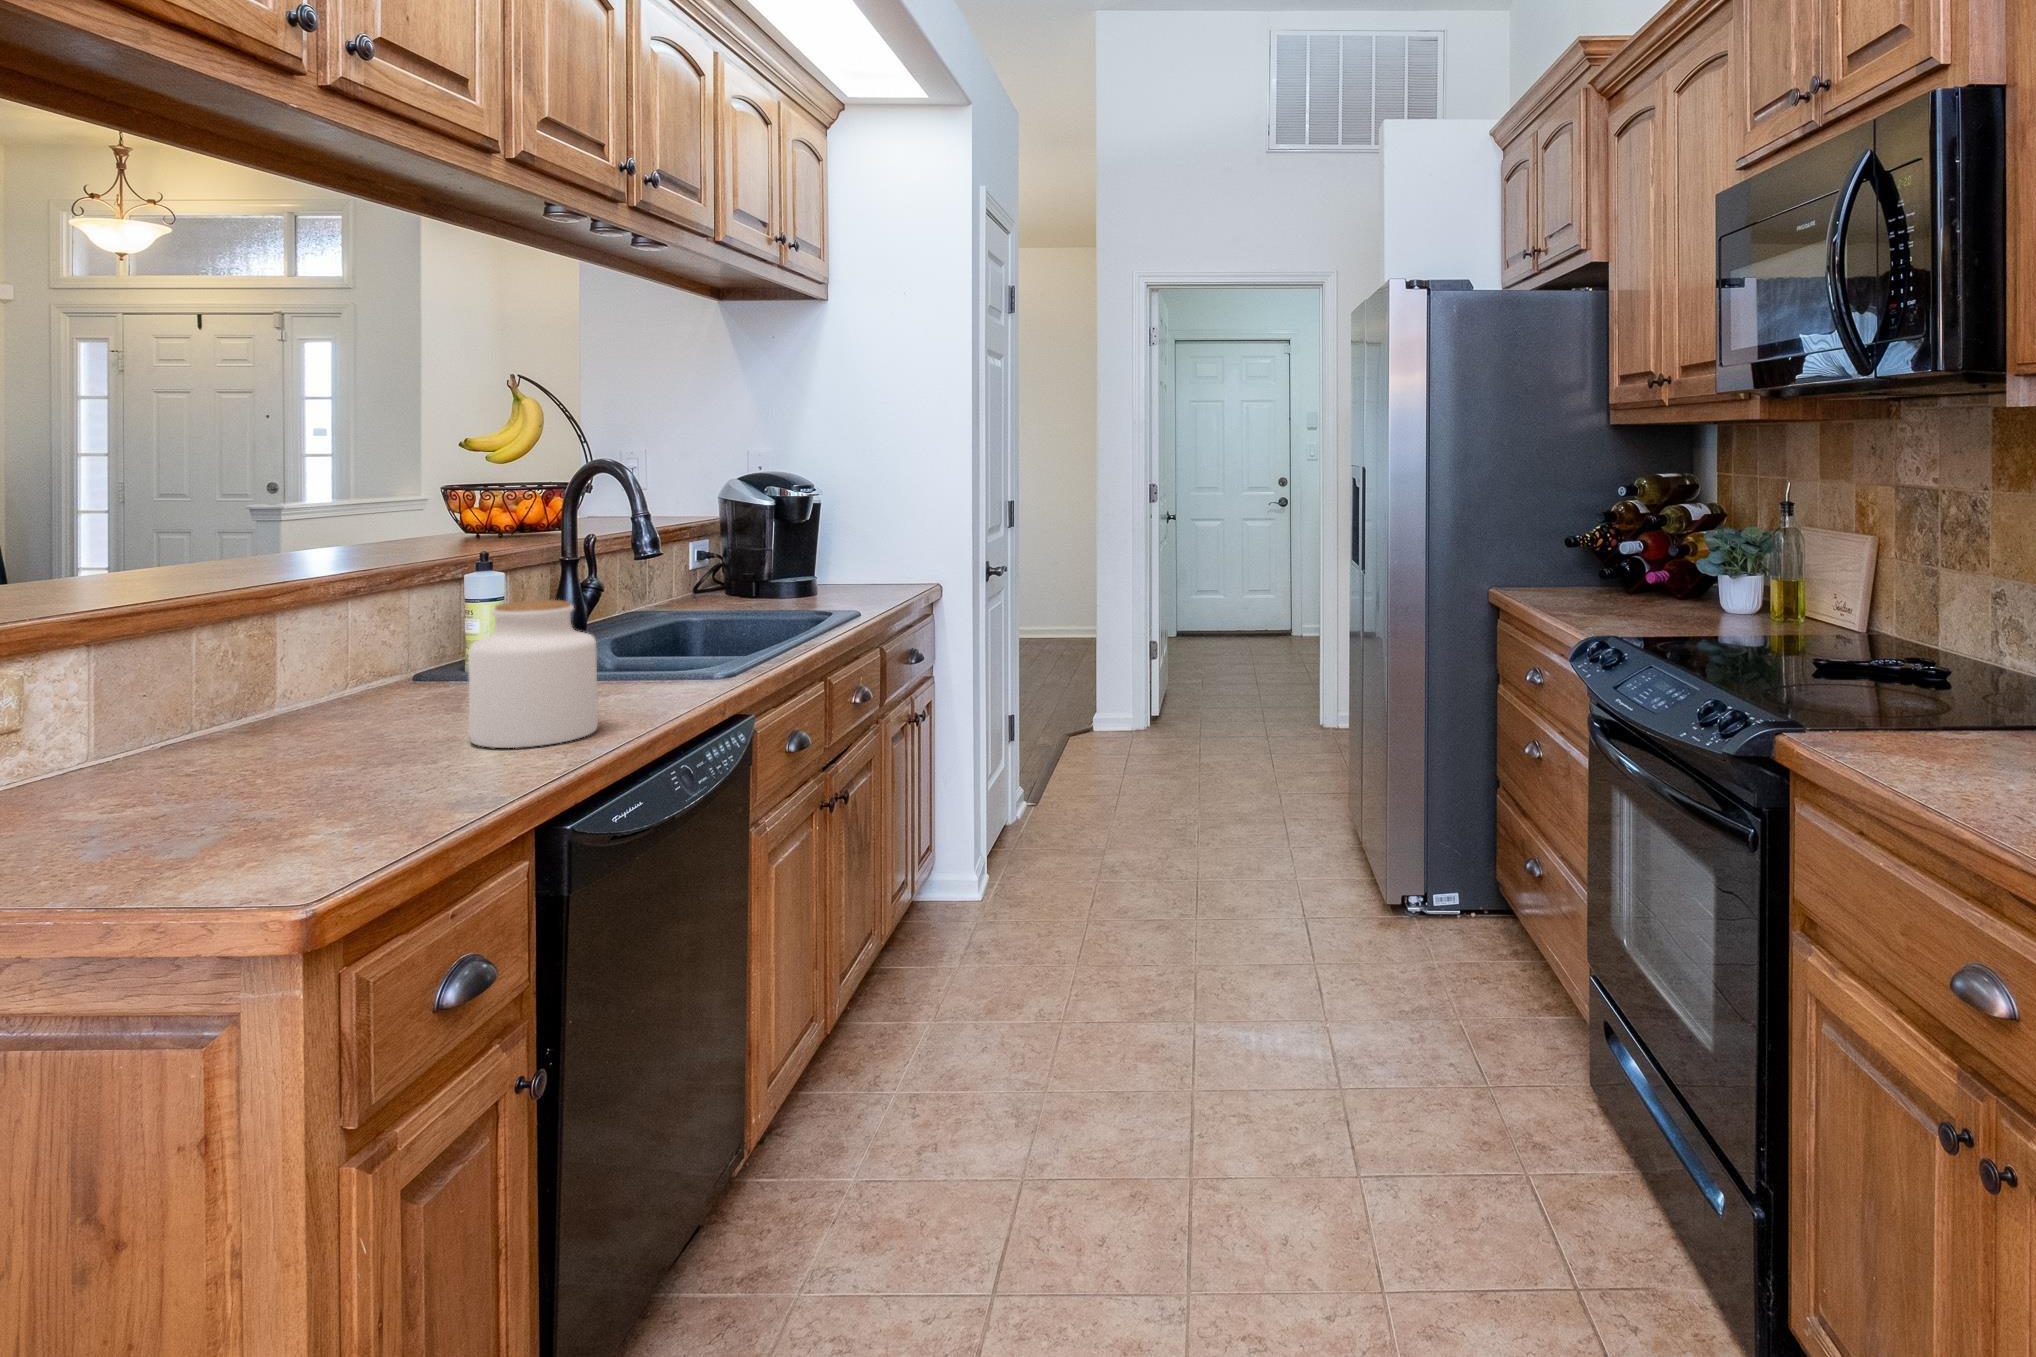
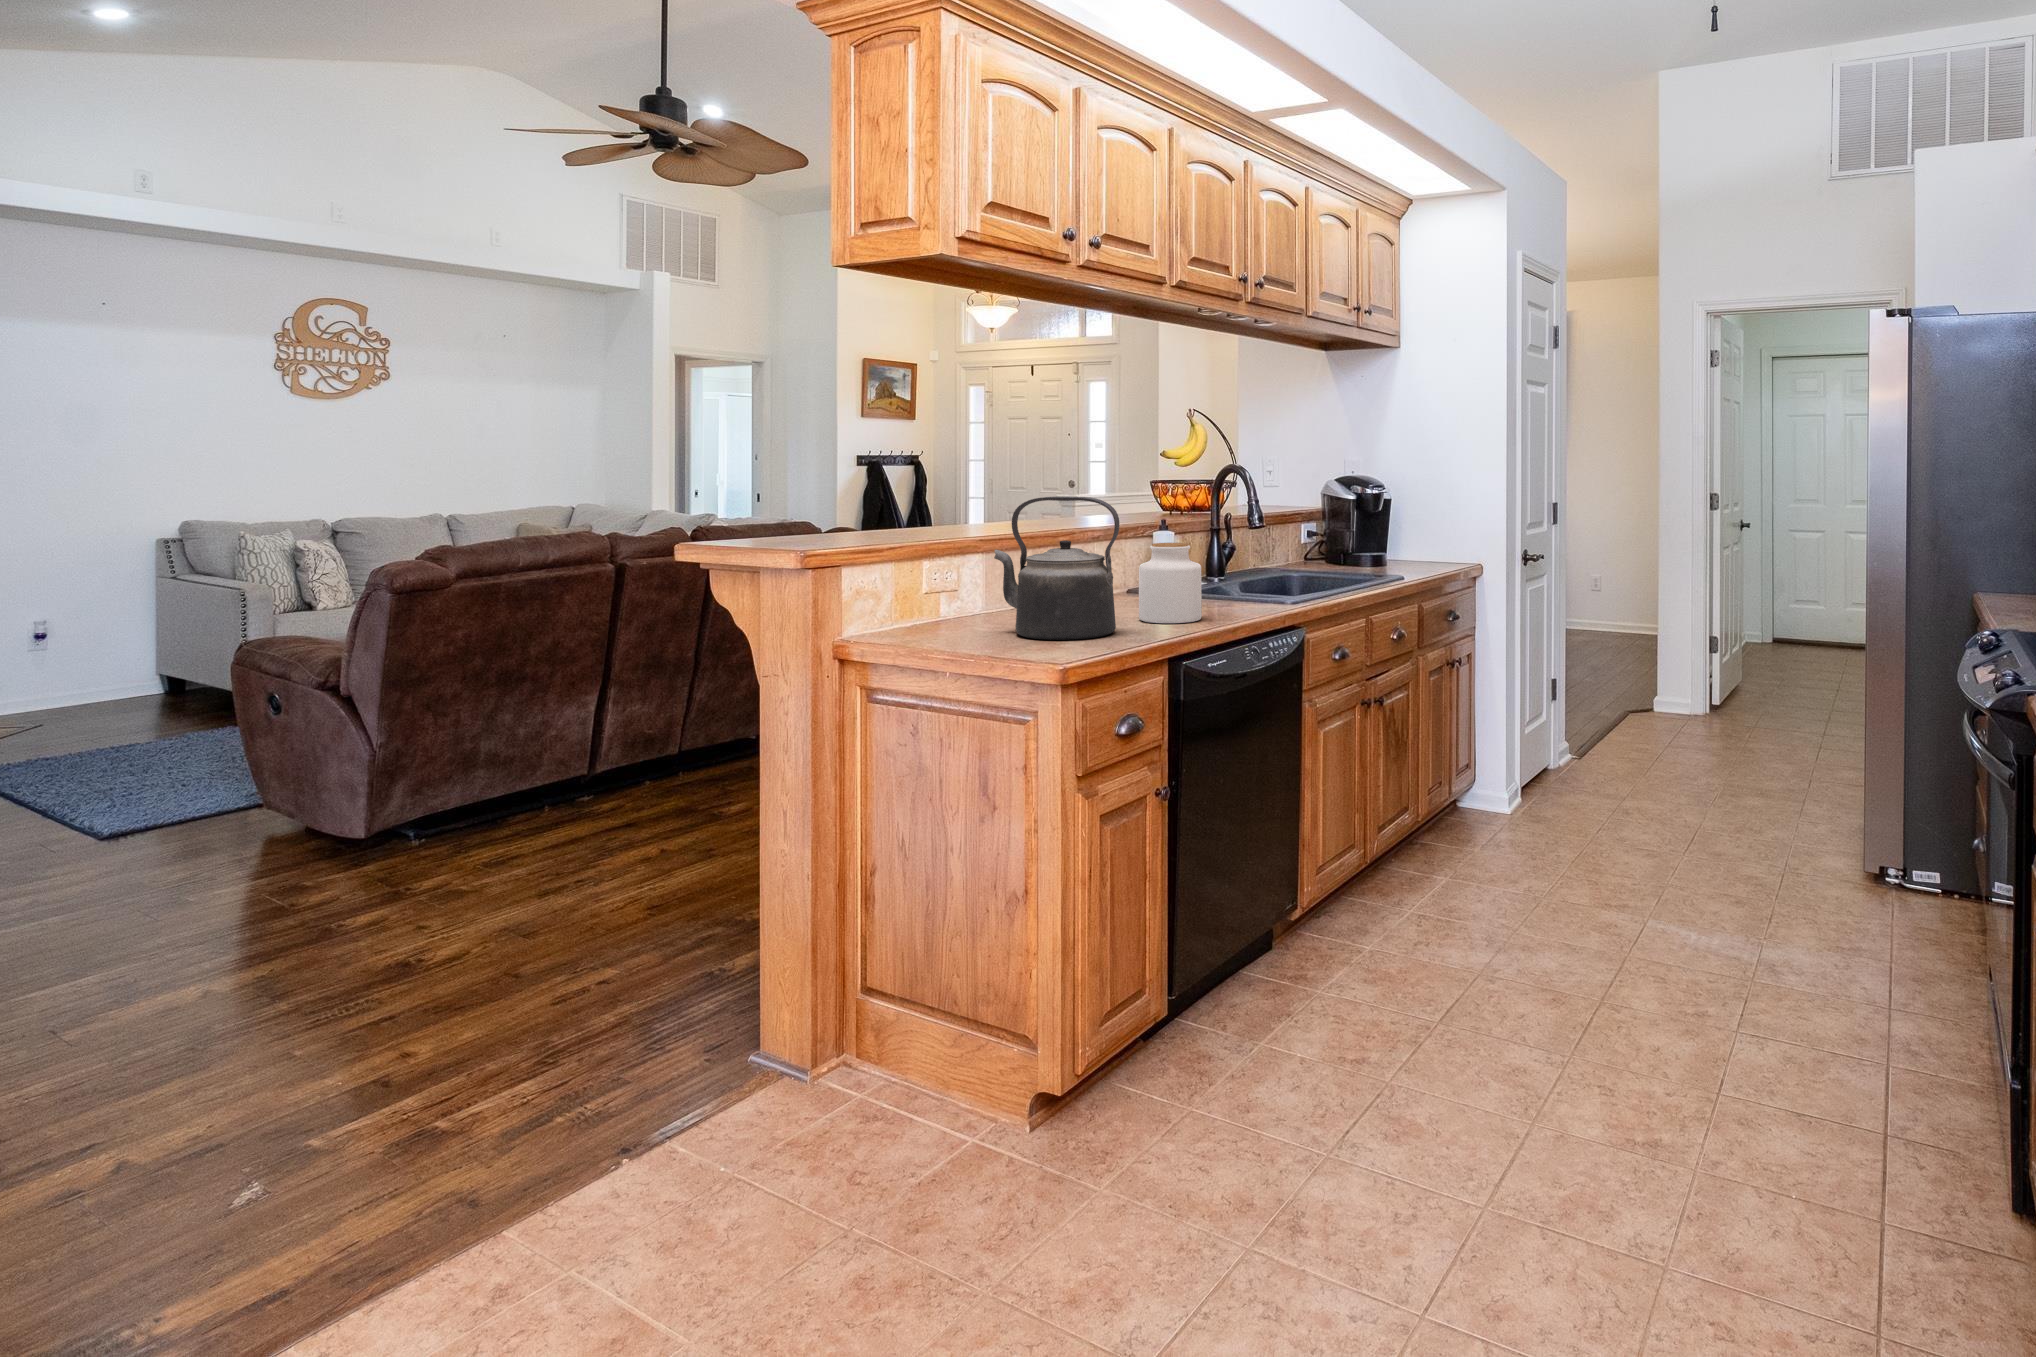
kettle: none [123,530,443,825] -> present [994,497,1119,640]

